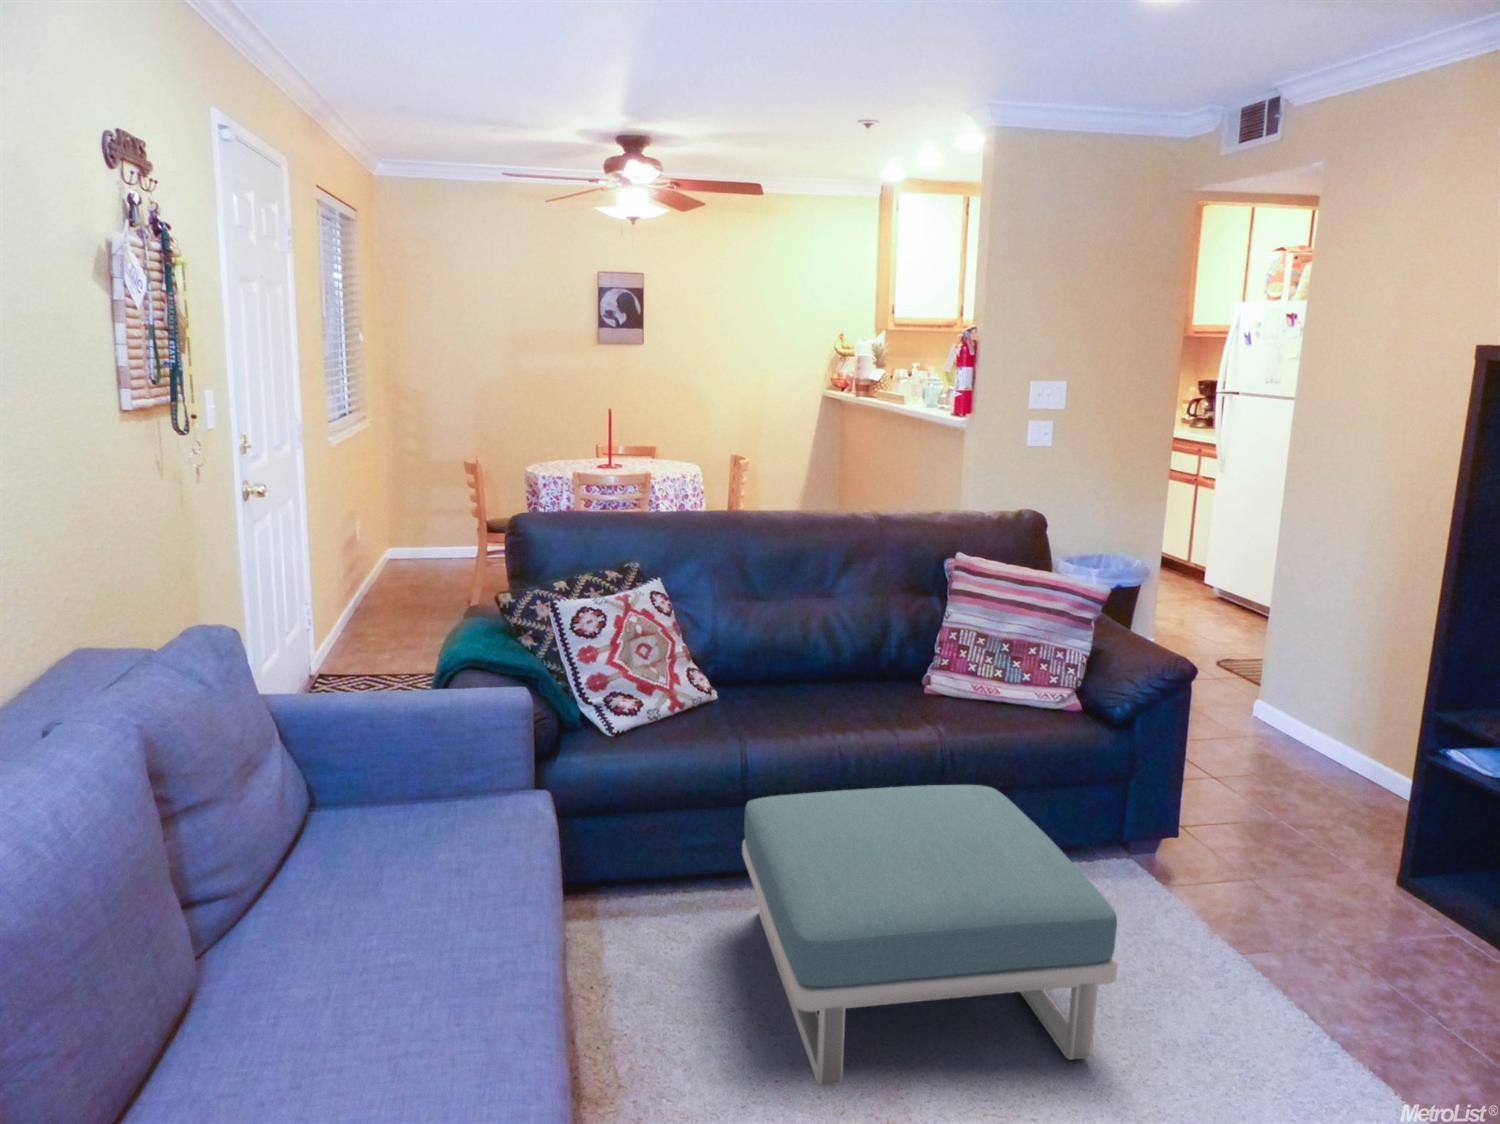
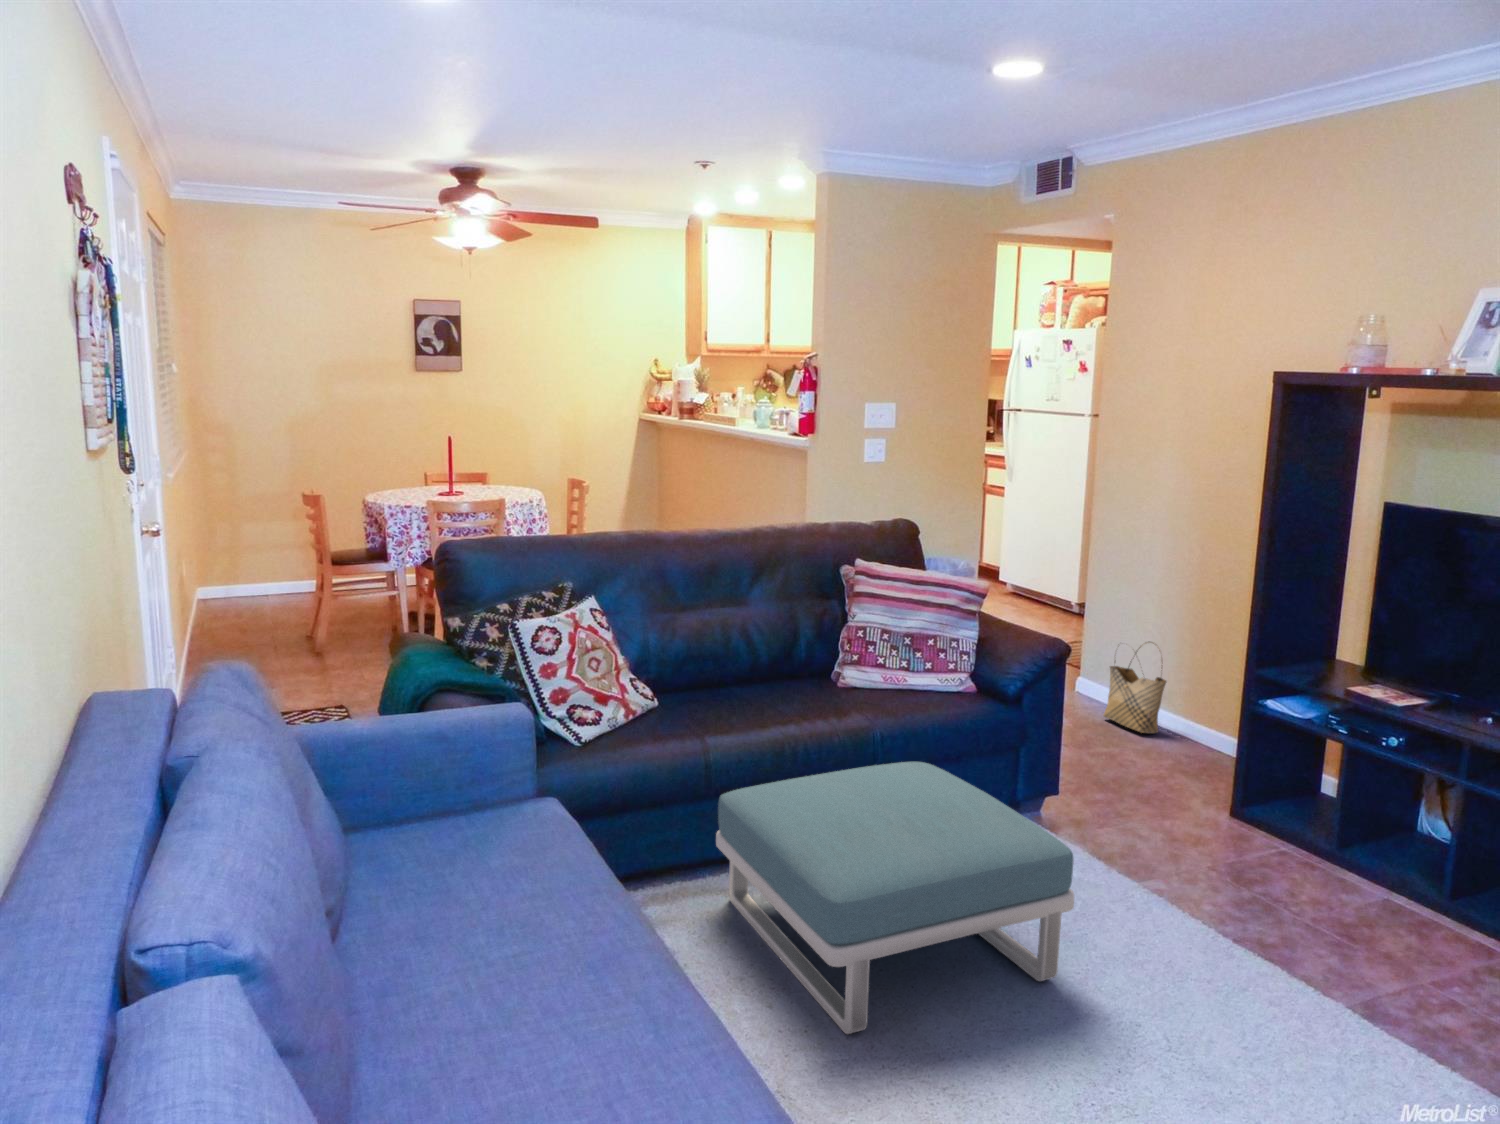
woven basket: none [1277,665,1355,775] -> present [1103,646,1166,733]

